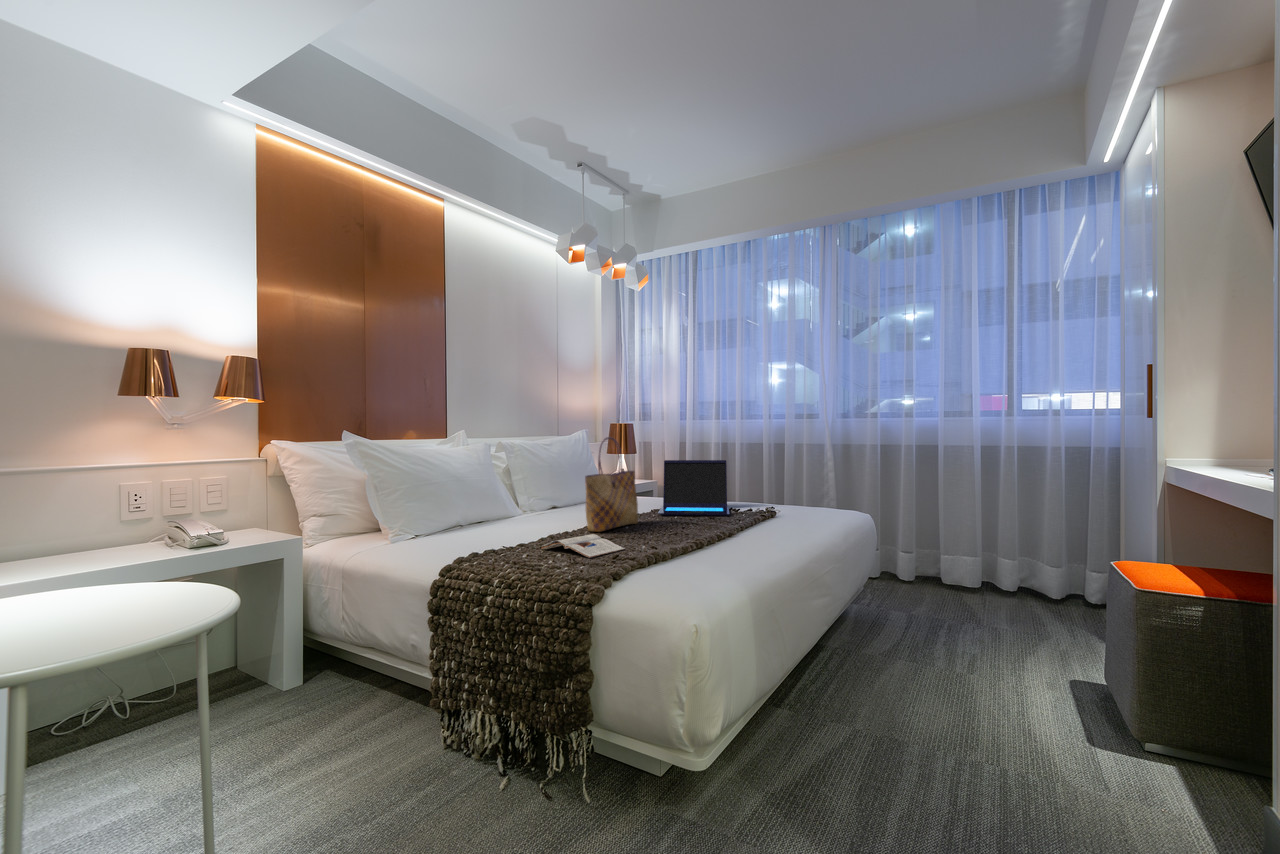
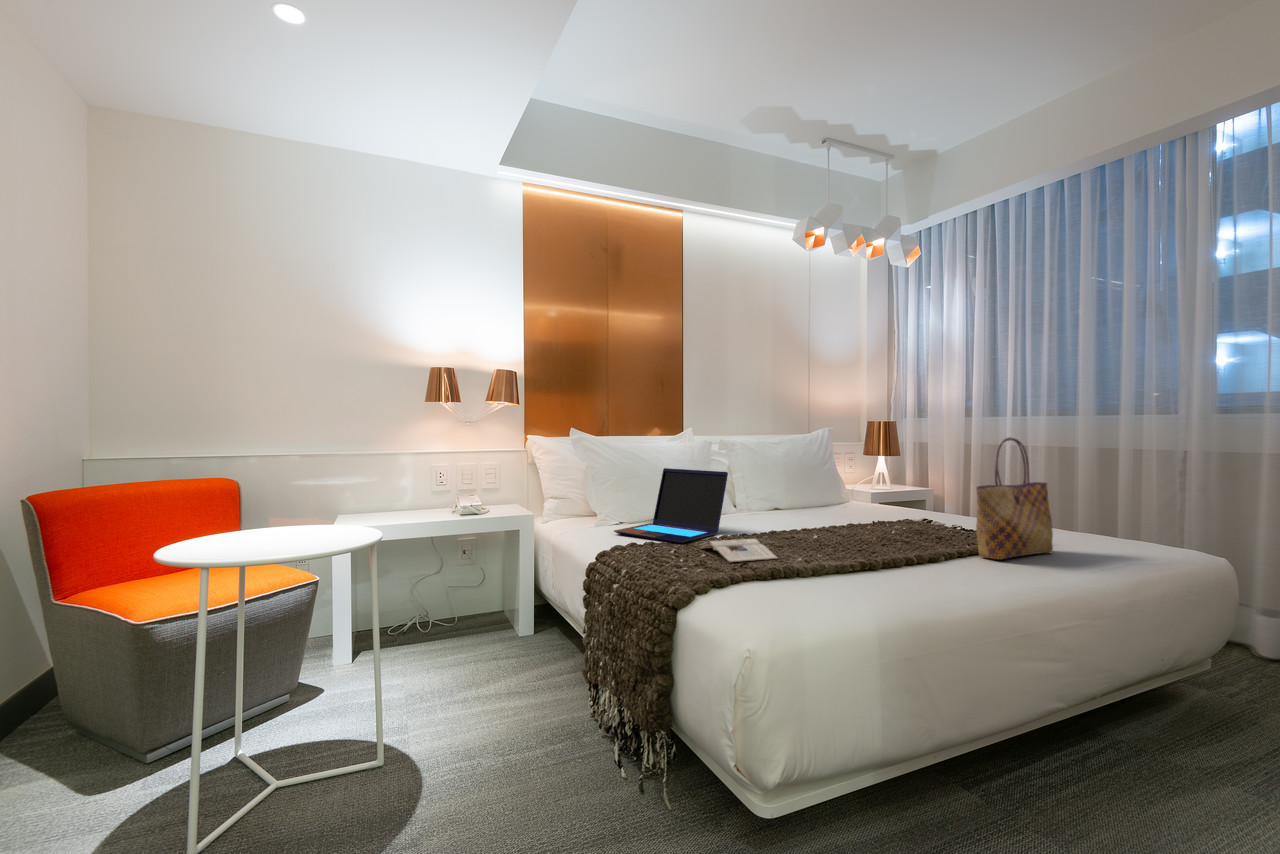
tote bag: present [585,437,638,532] -> present [976,437,1053,559]
laptop: present [658,460,729,516] -> present [614,468,728,543]

